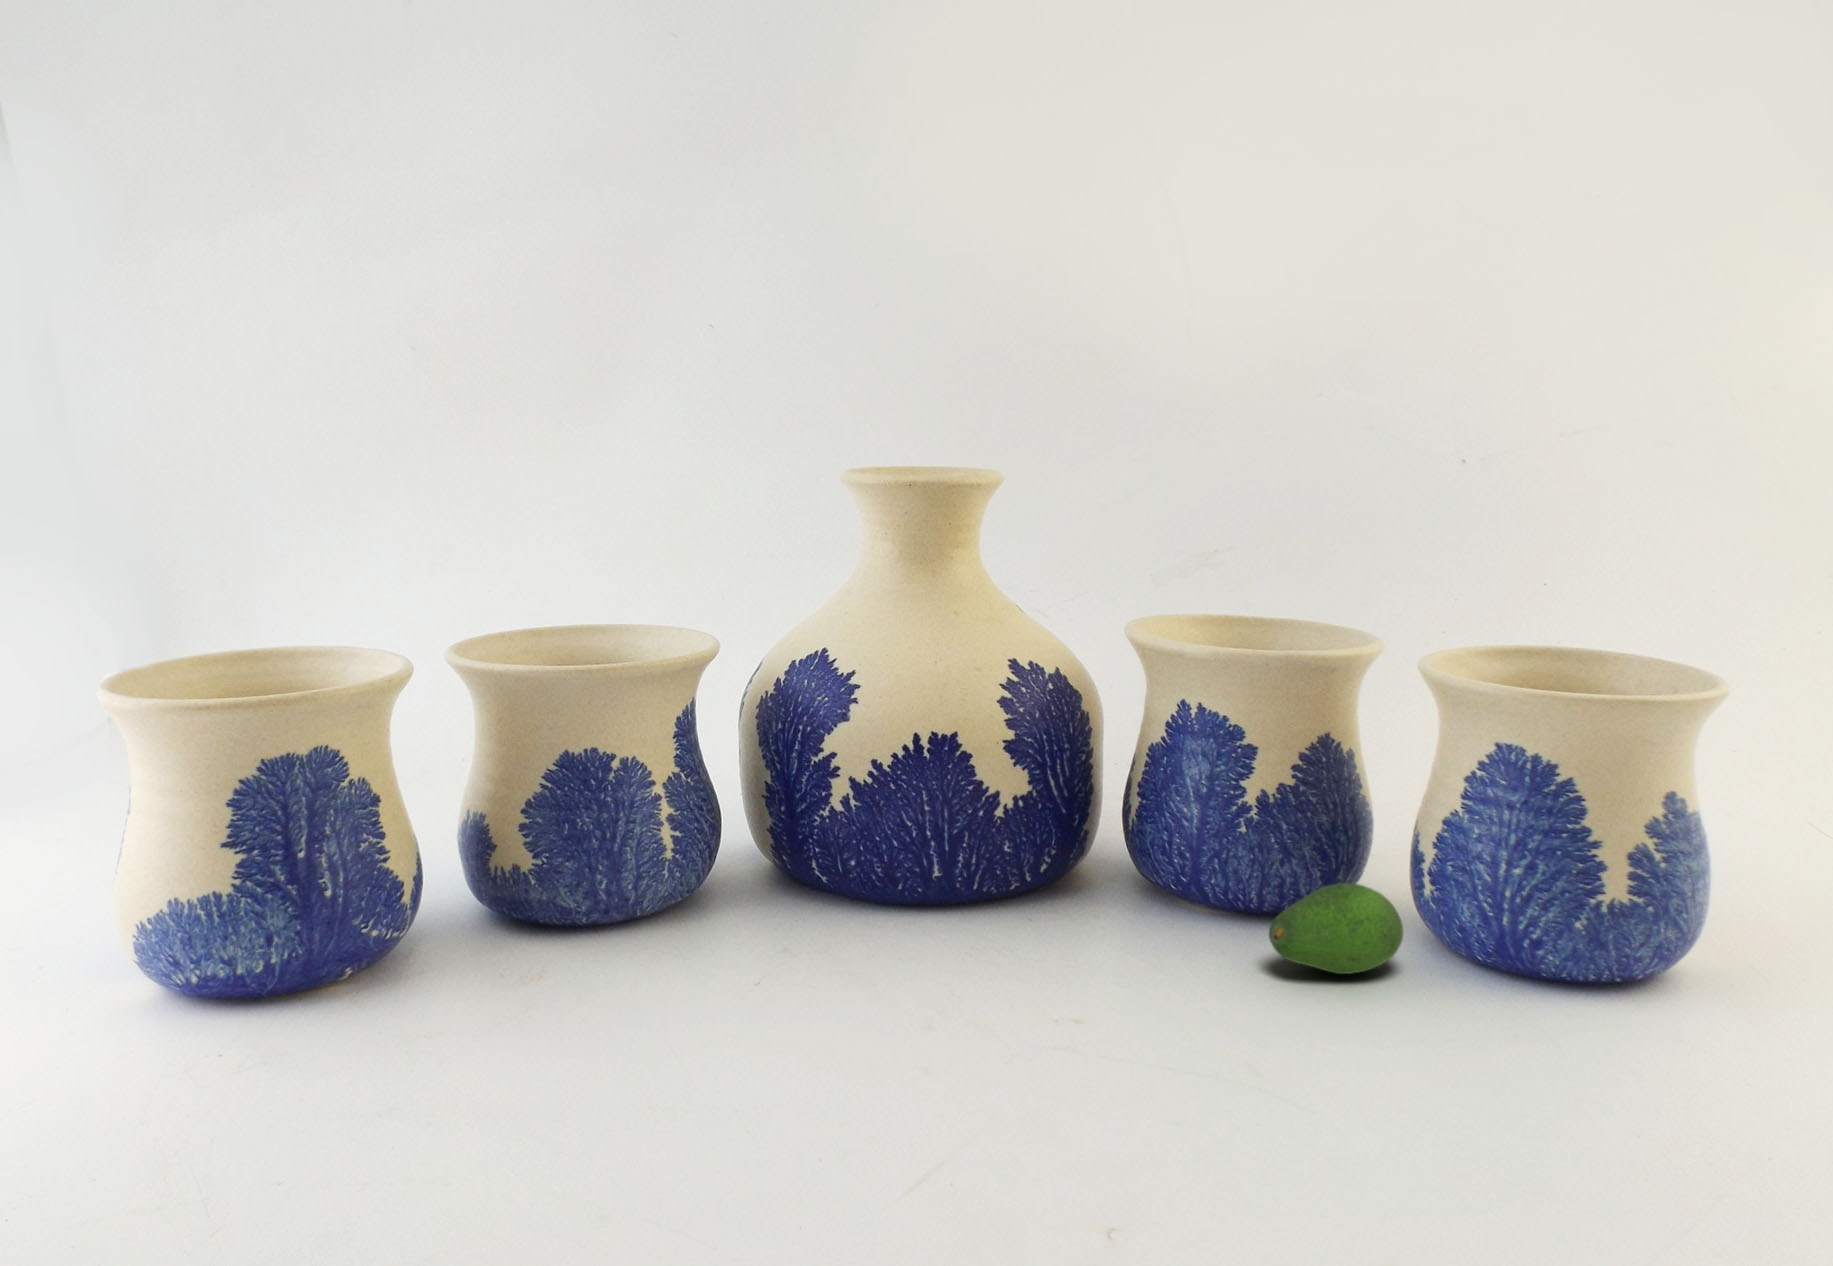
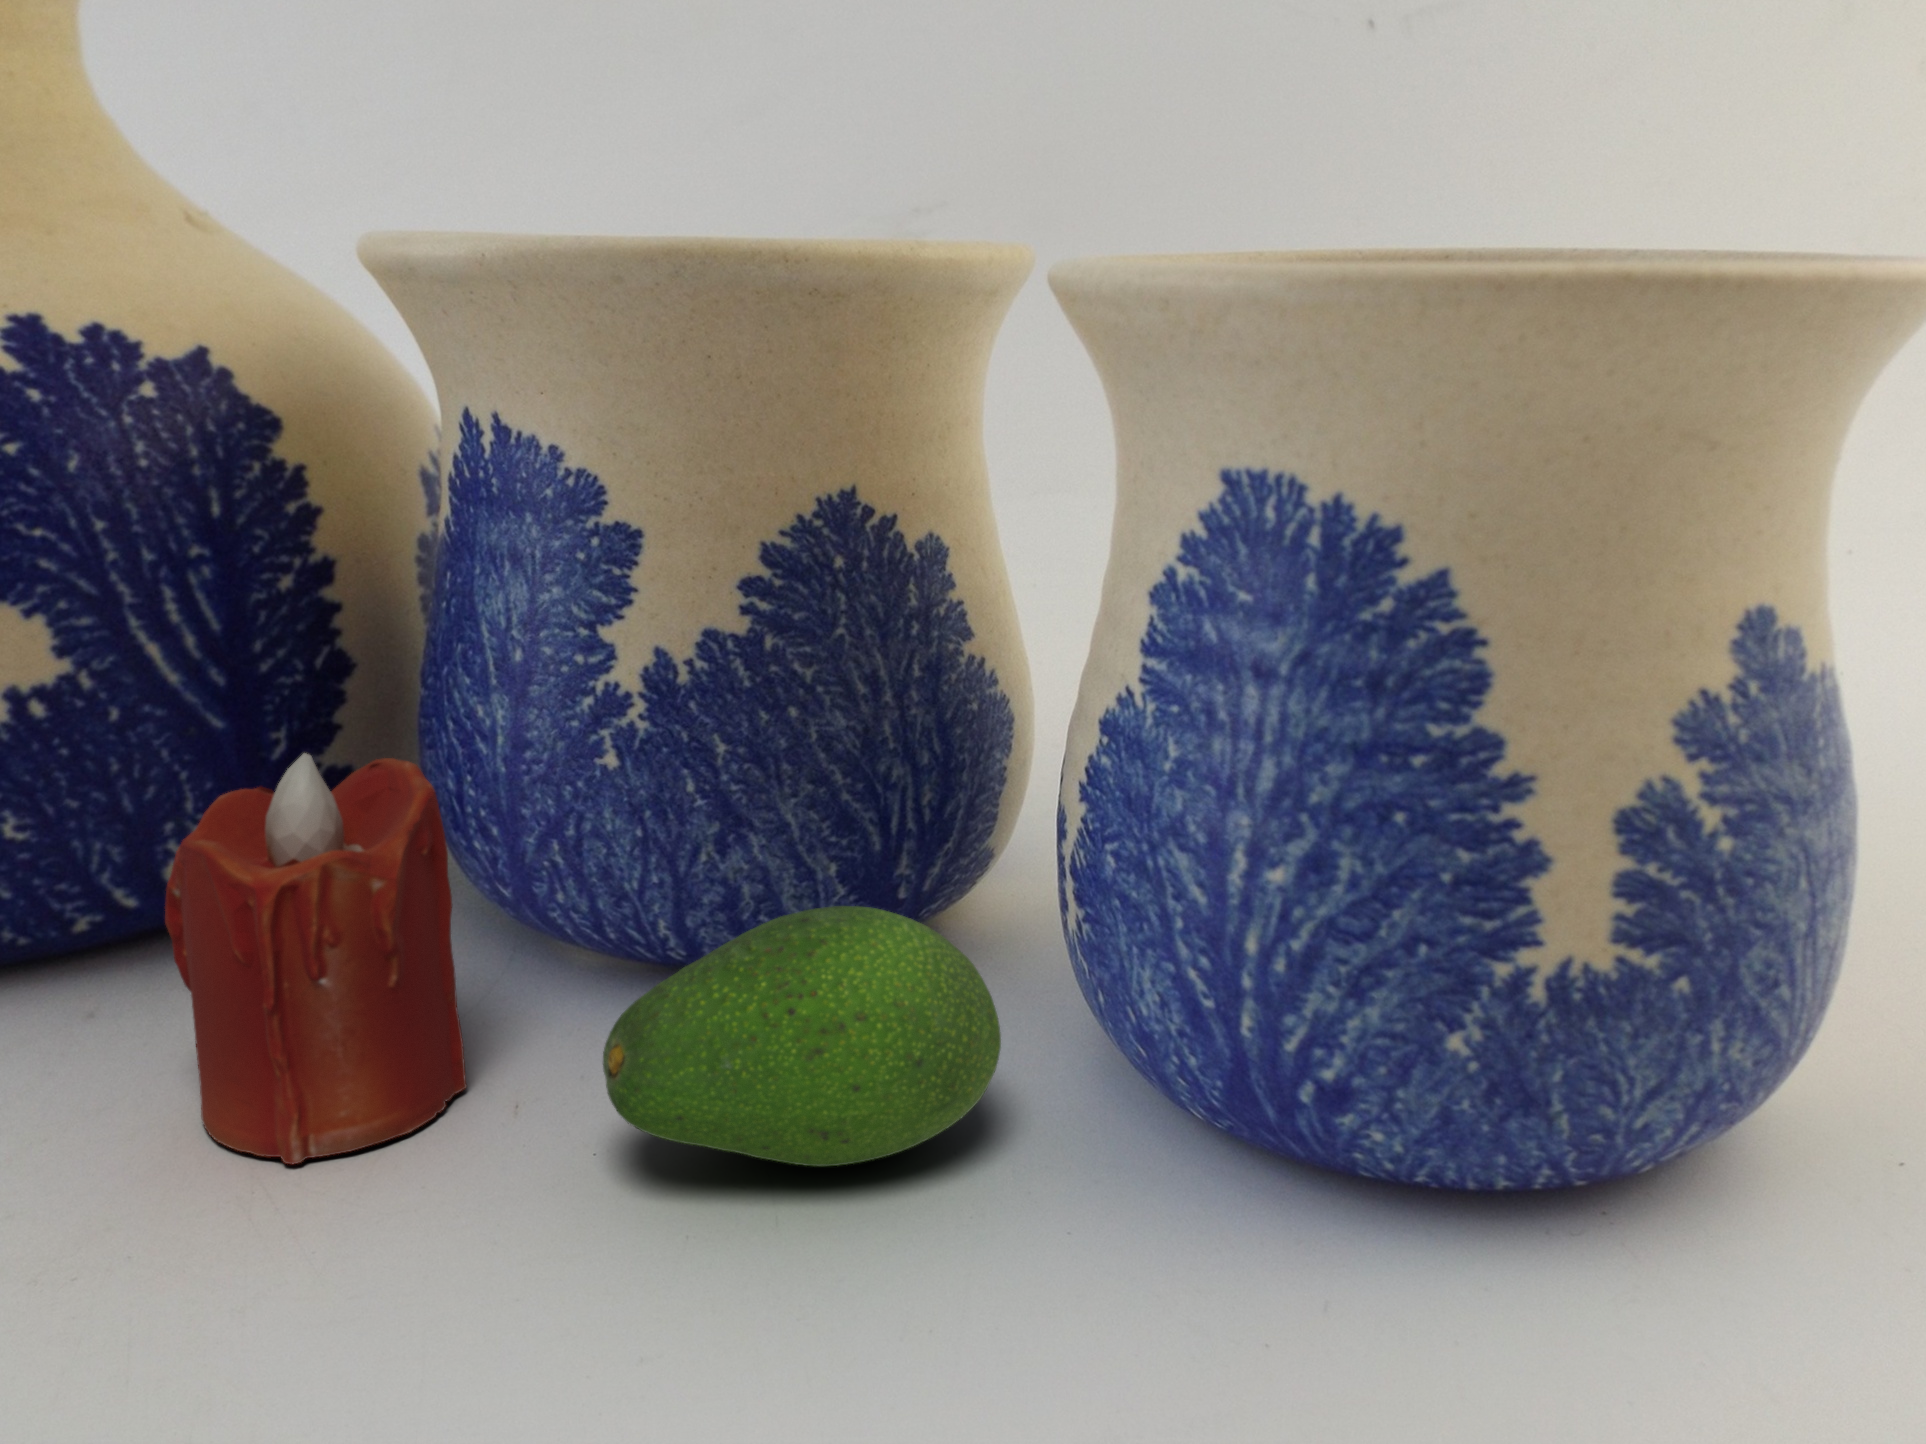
candle: none [1101,825,1198,970] -> present [165,753,467,1165]

